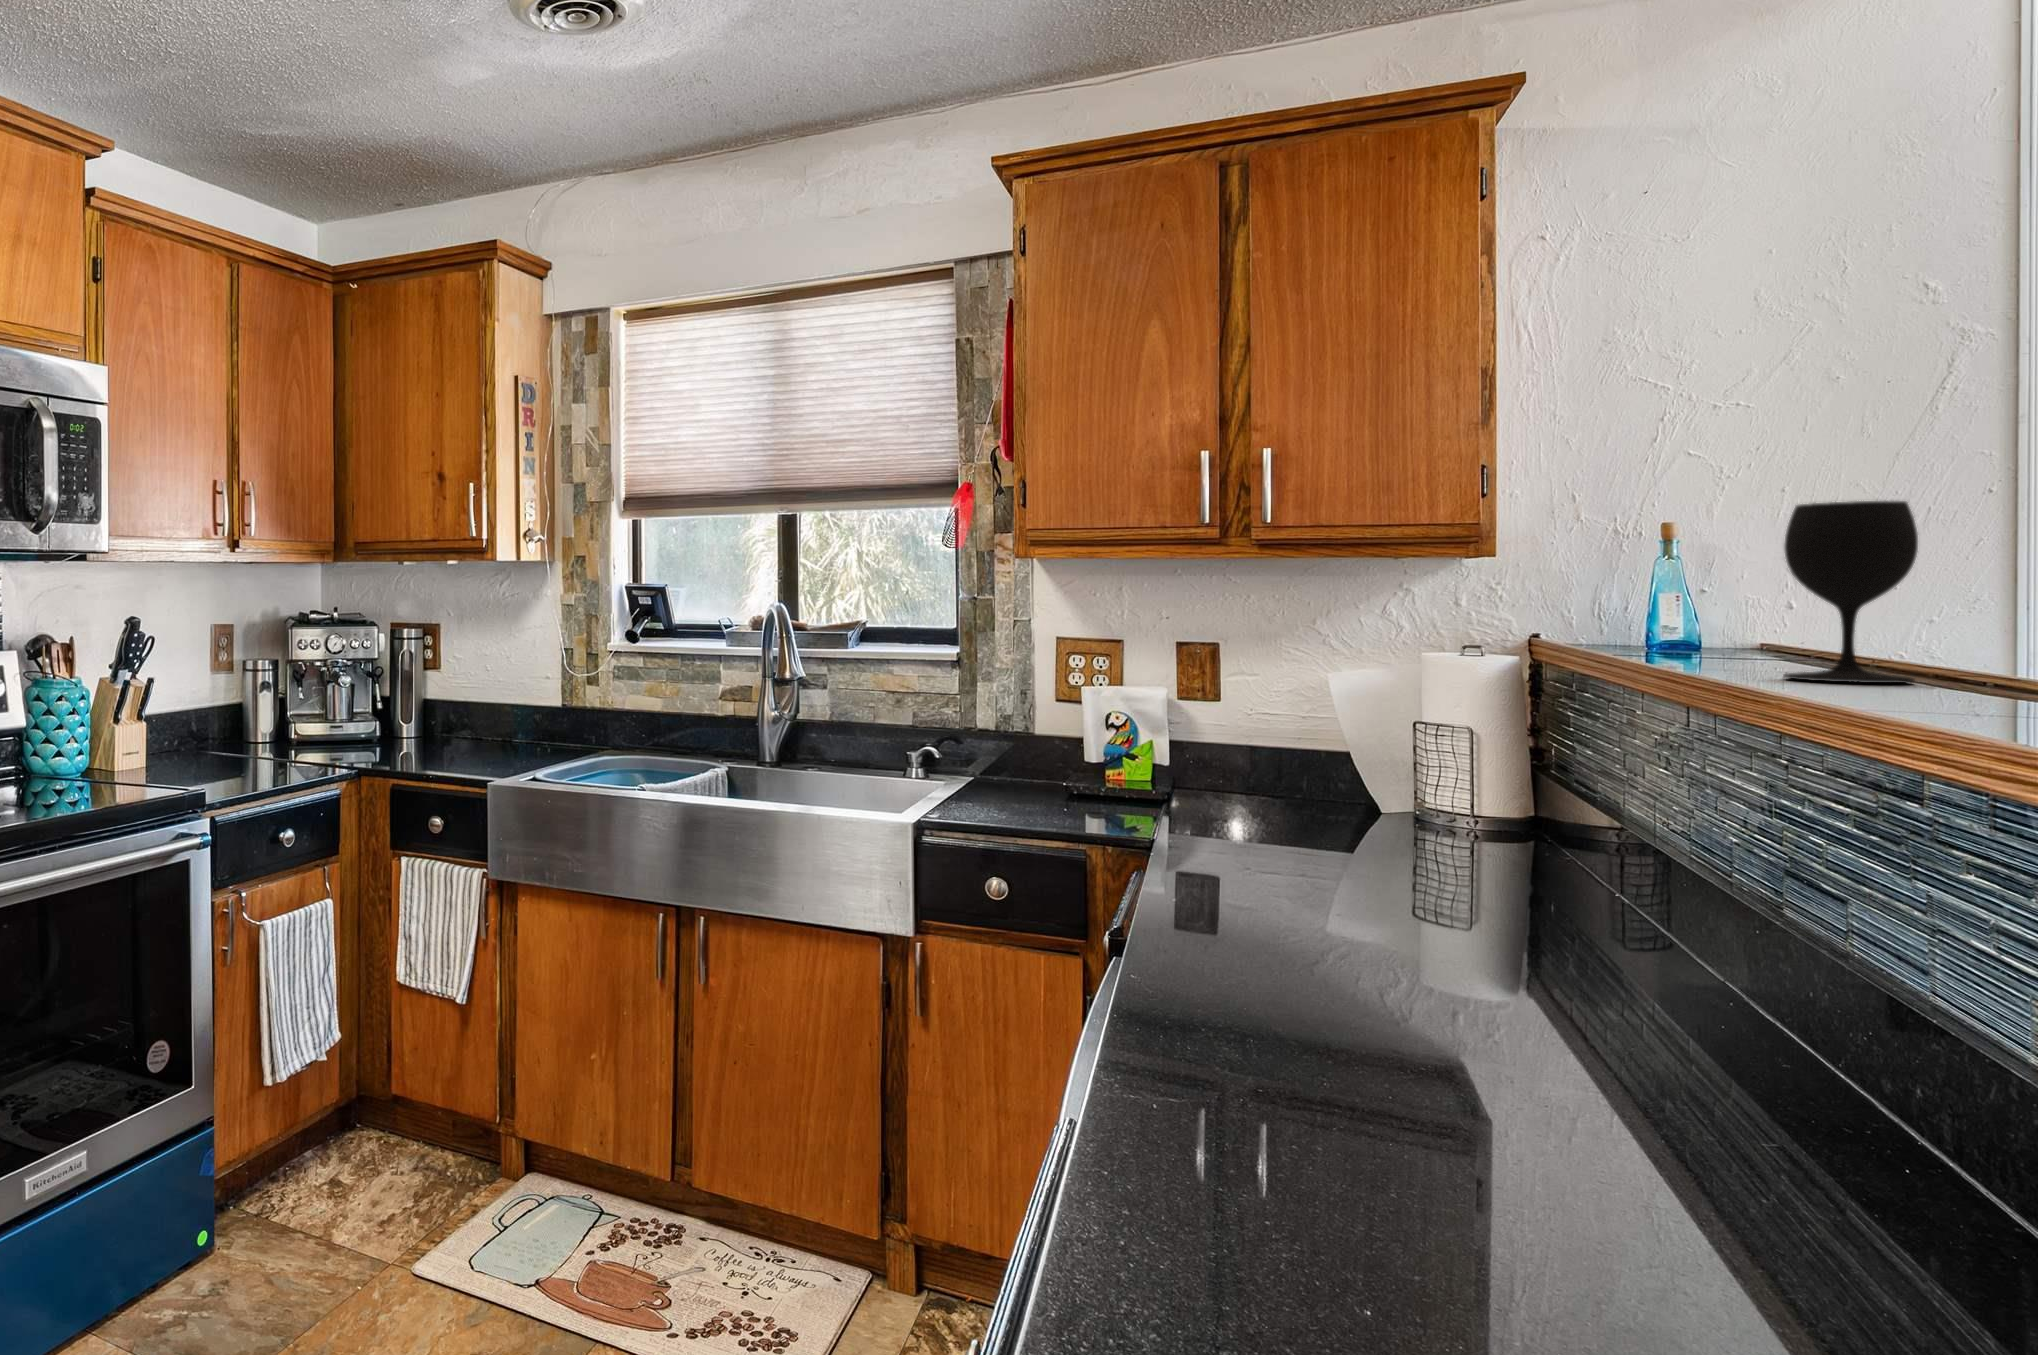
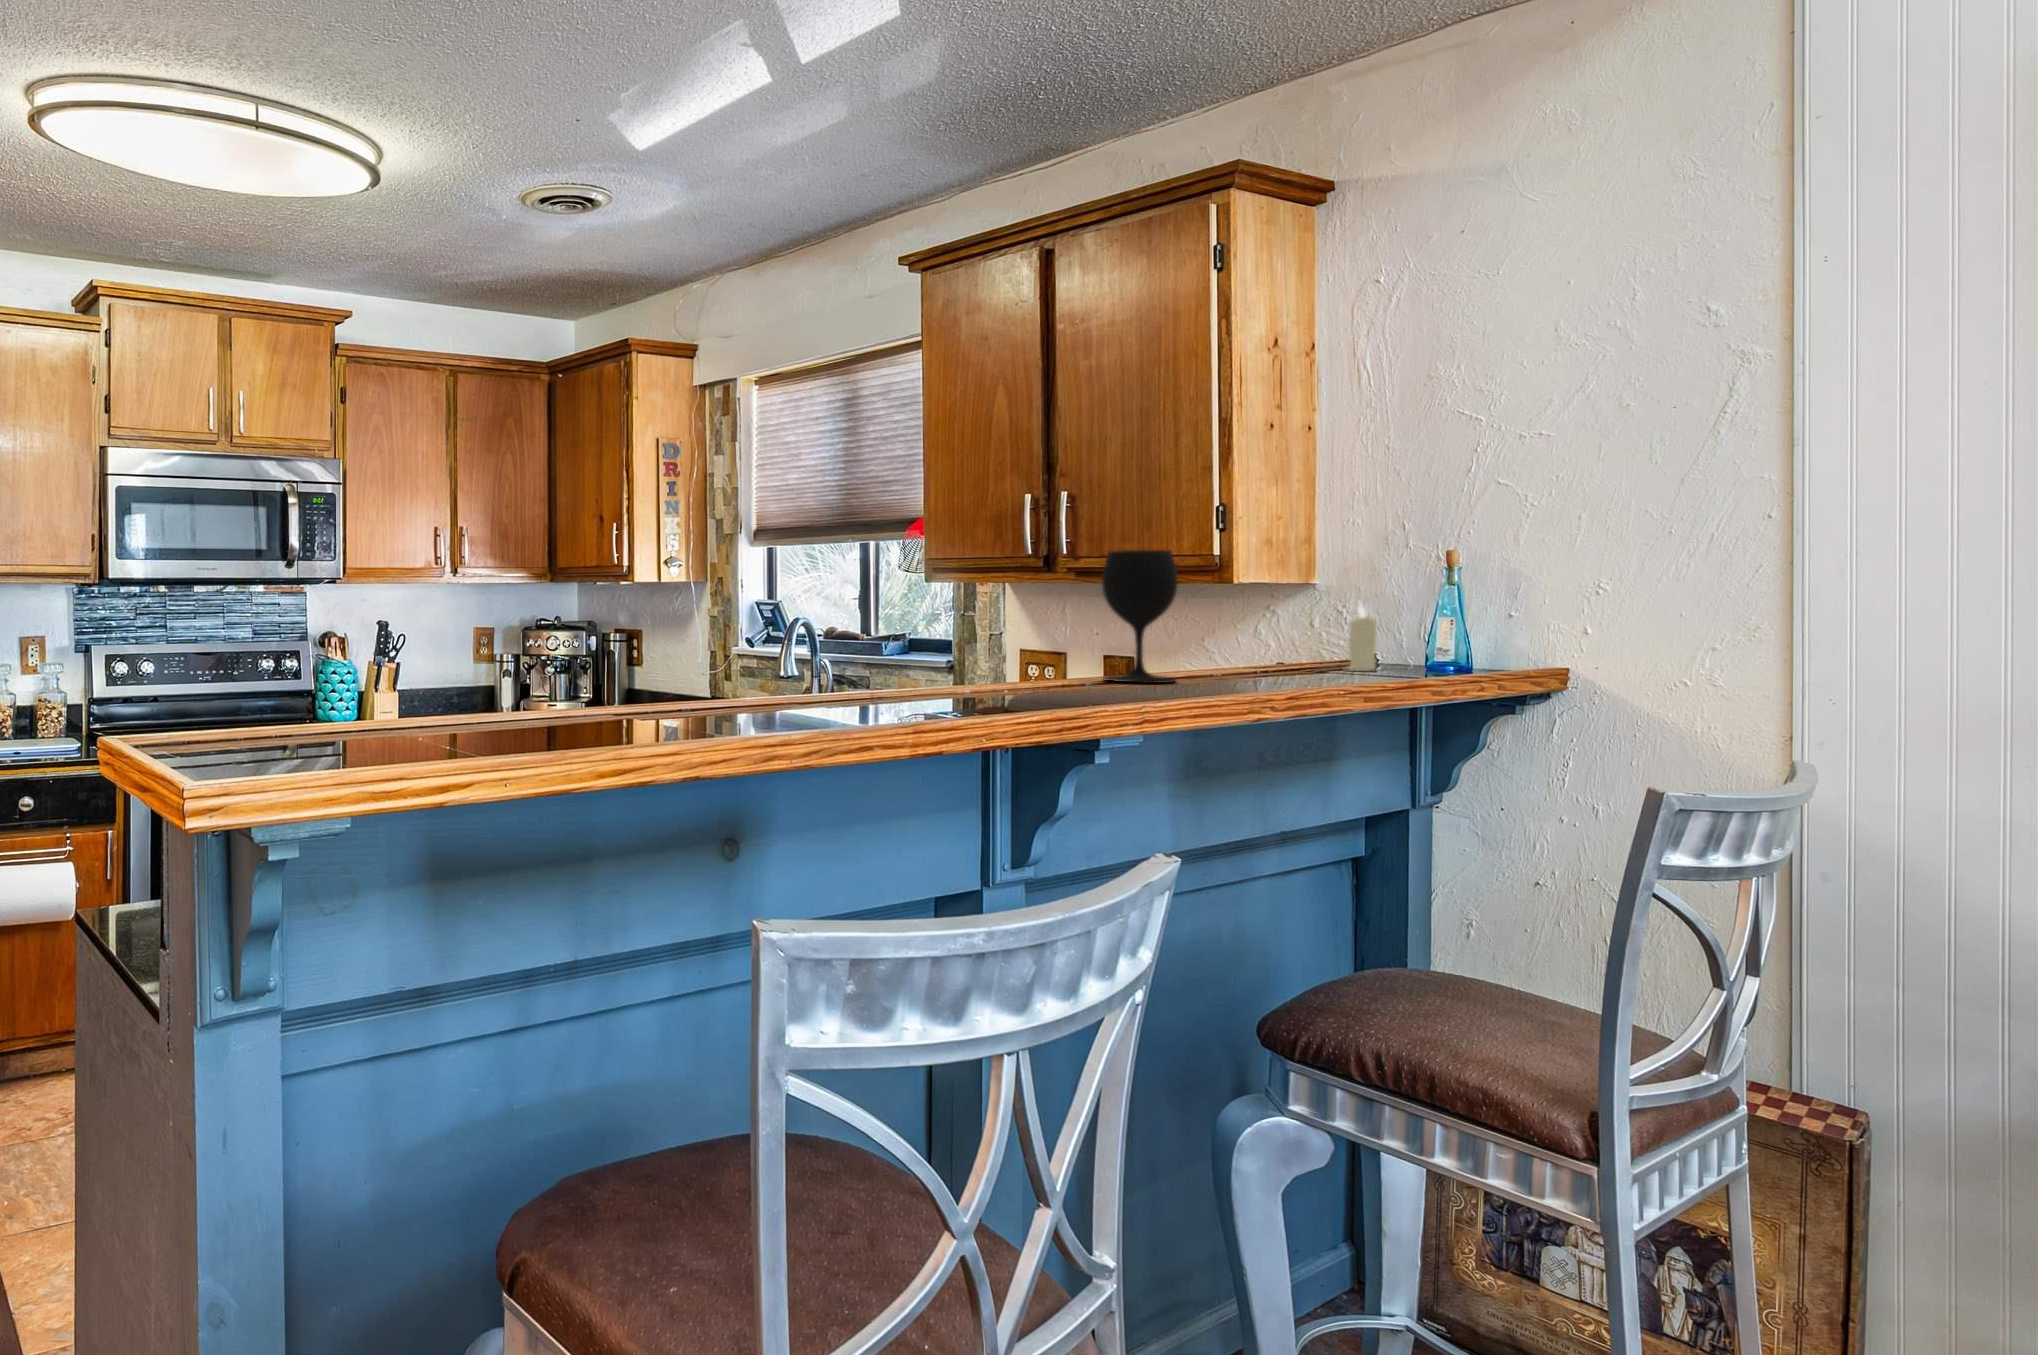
candle: none [1738,576,1778,657] -> present [1349,604,1376,670]

